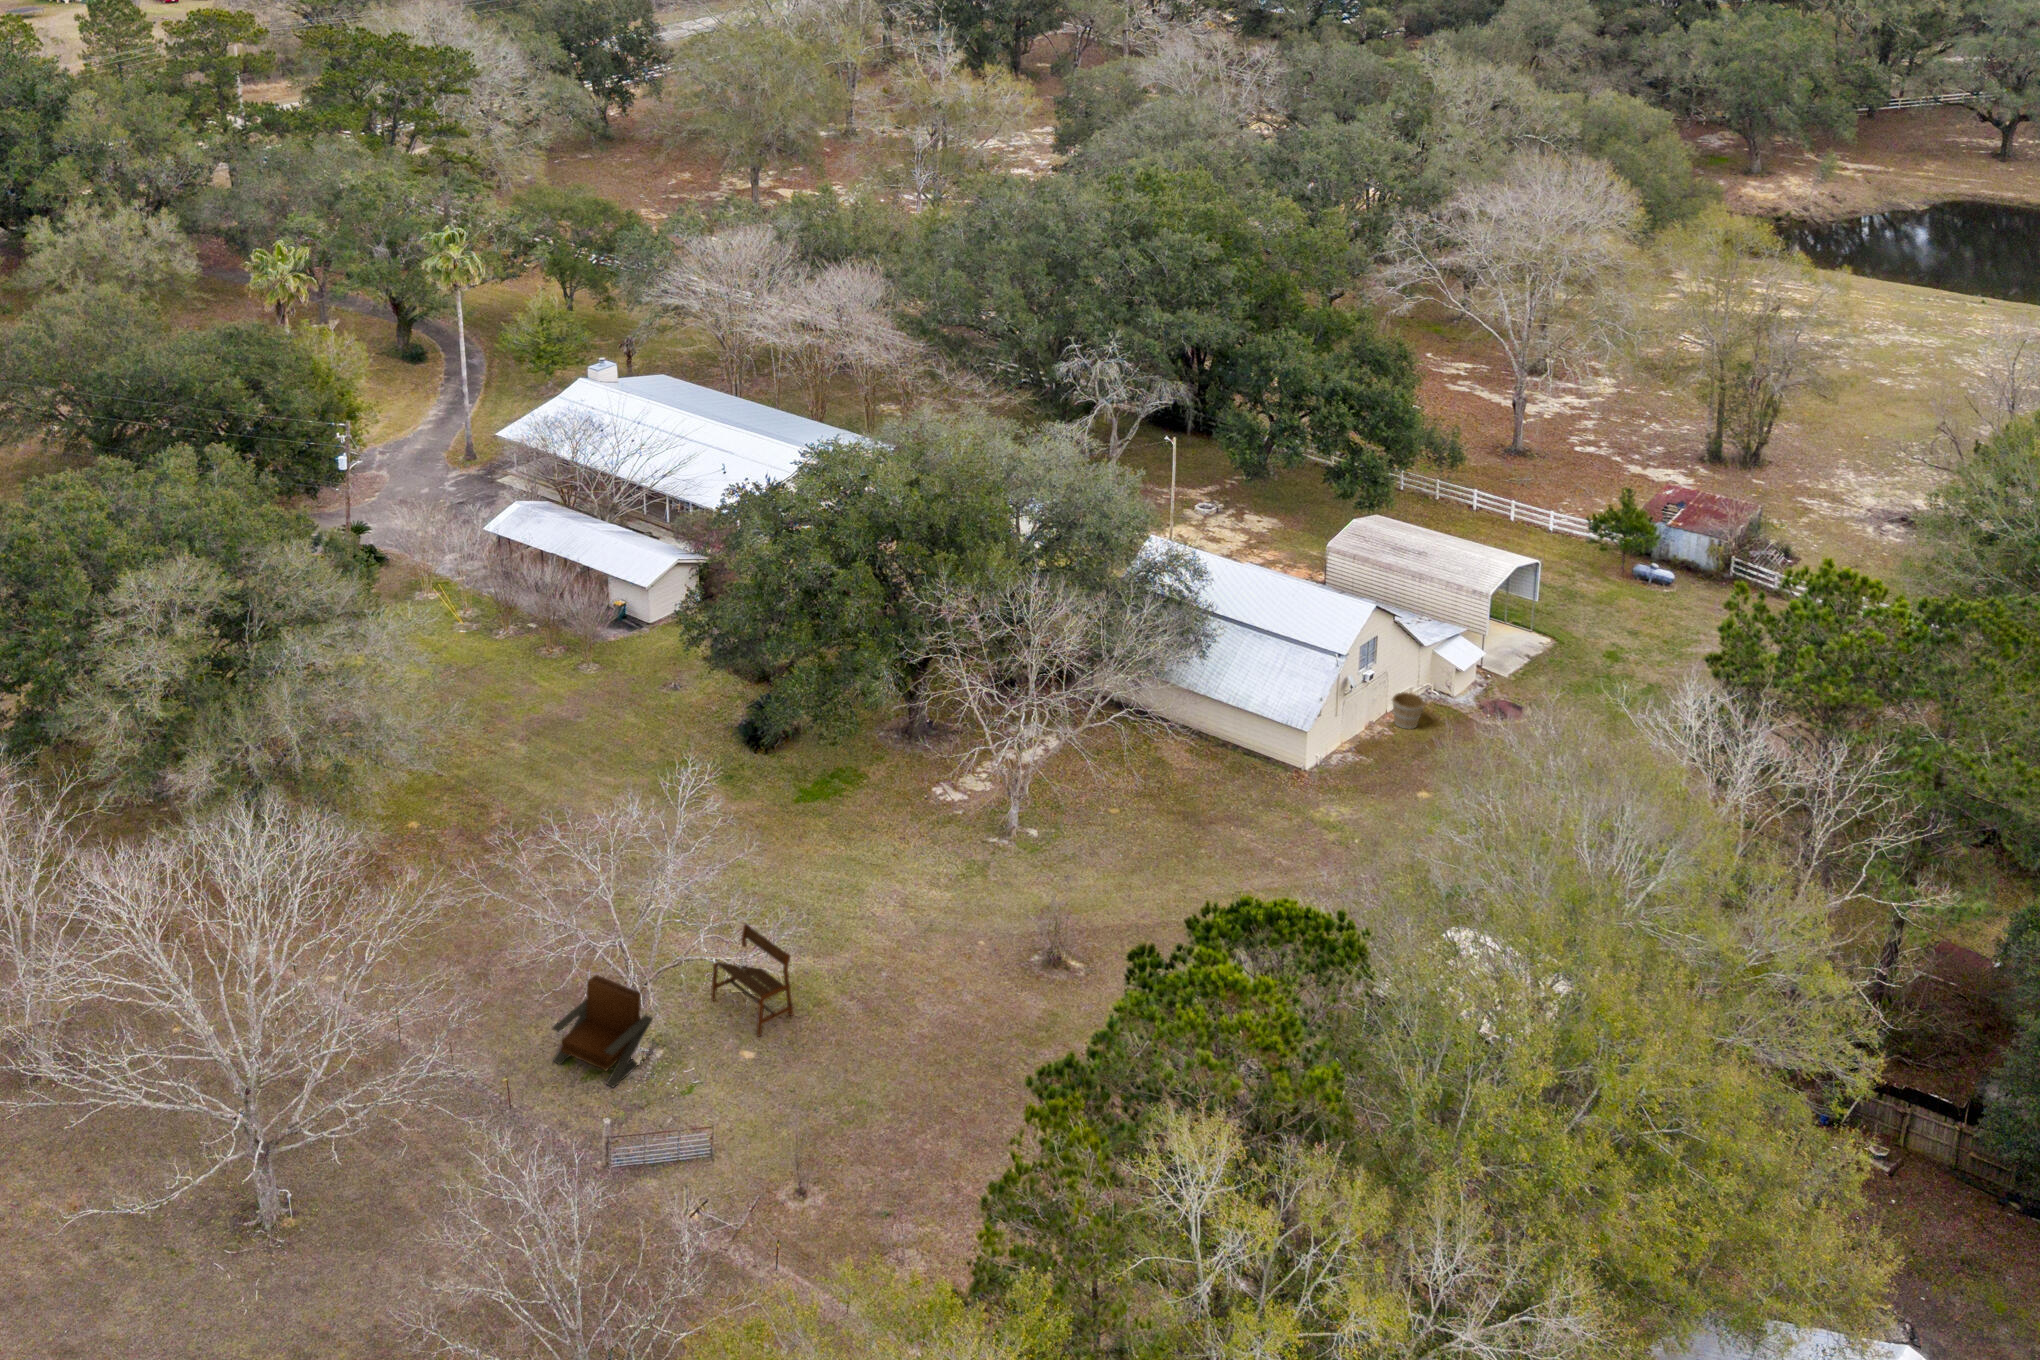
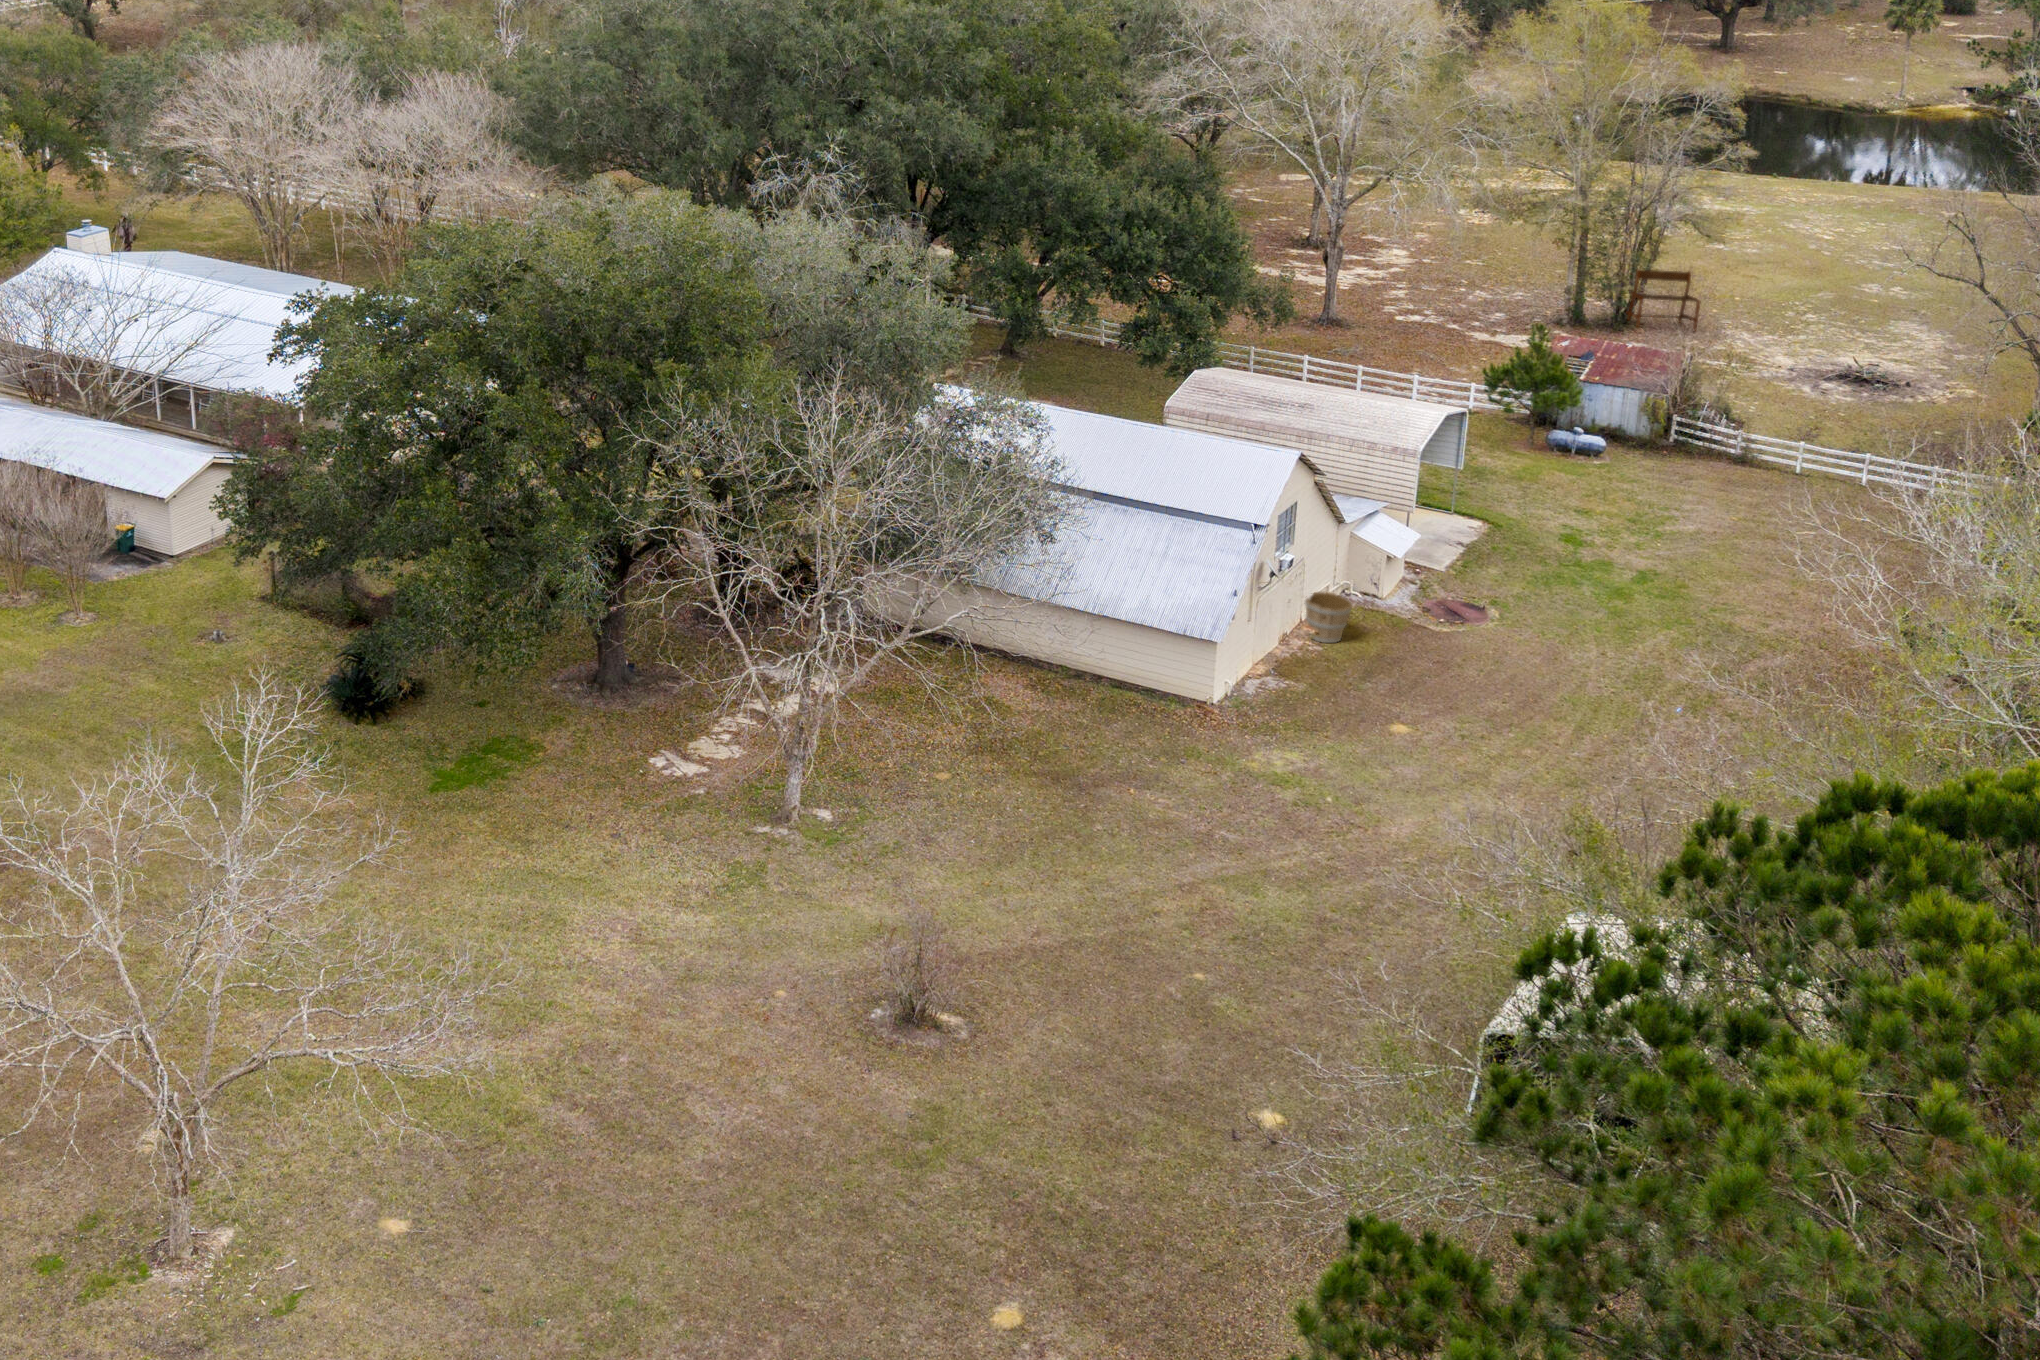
bench: present [711,924,793,1036] -> present [1627,269,1700,331]
lounge chair: present [552,975,653,1087] -> none [9,1096,215,1315]

